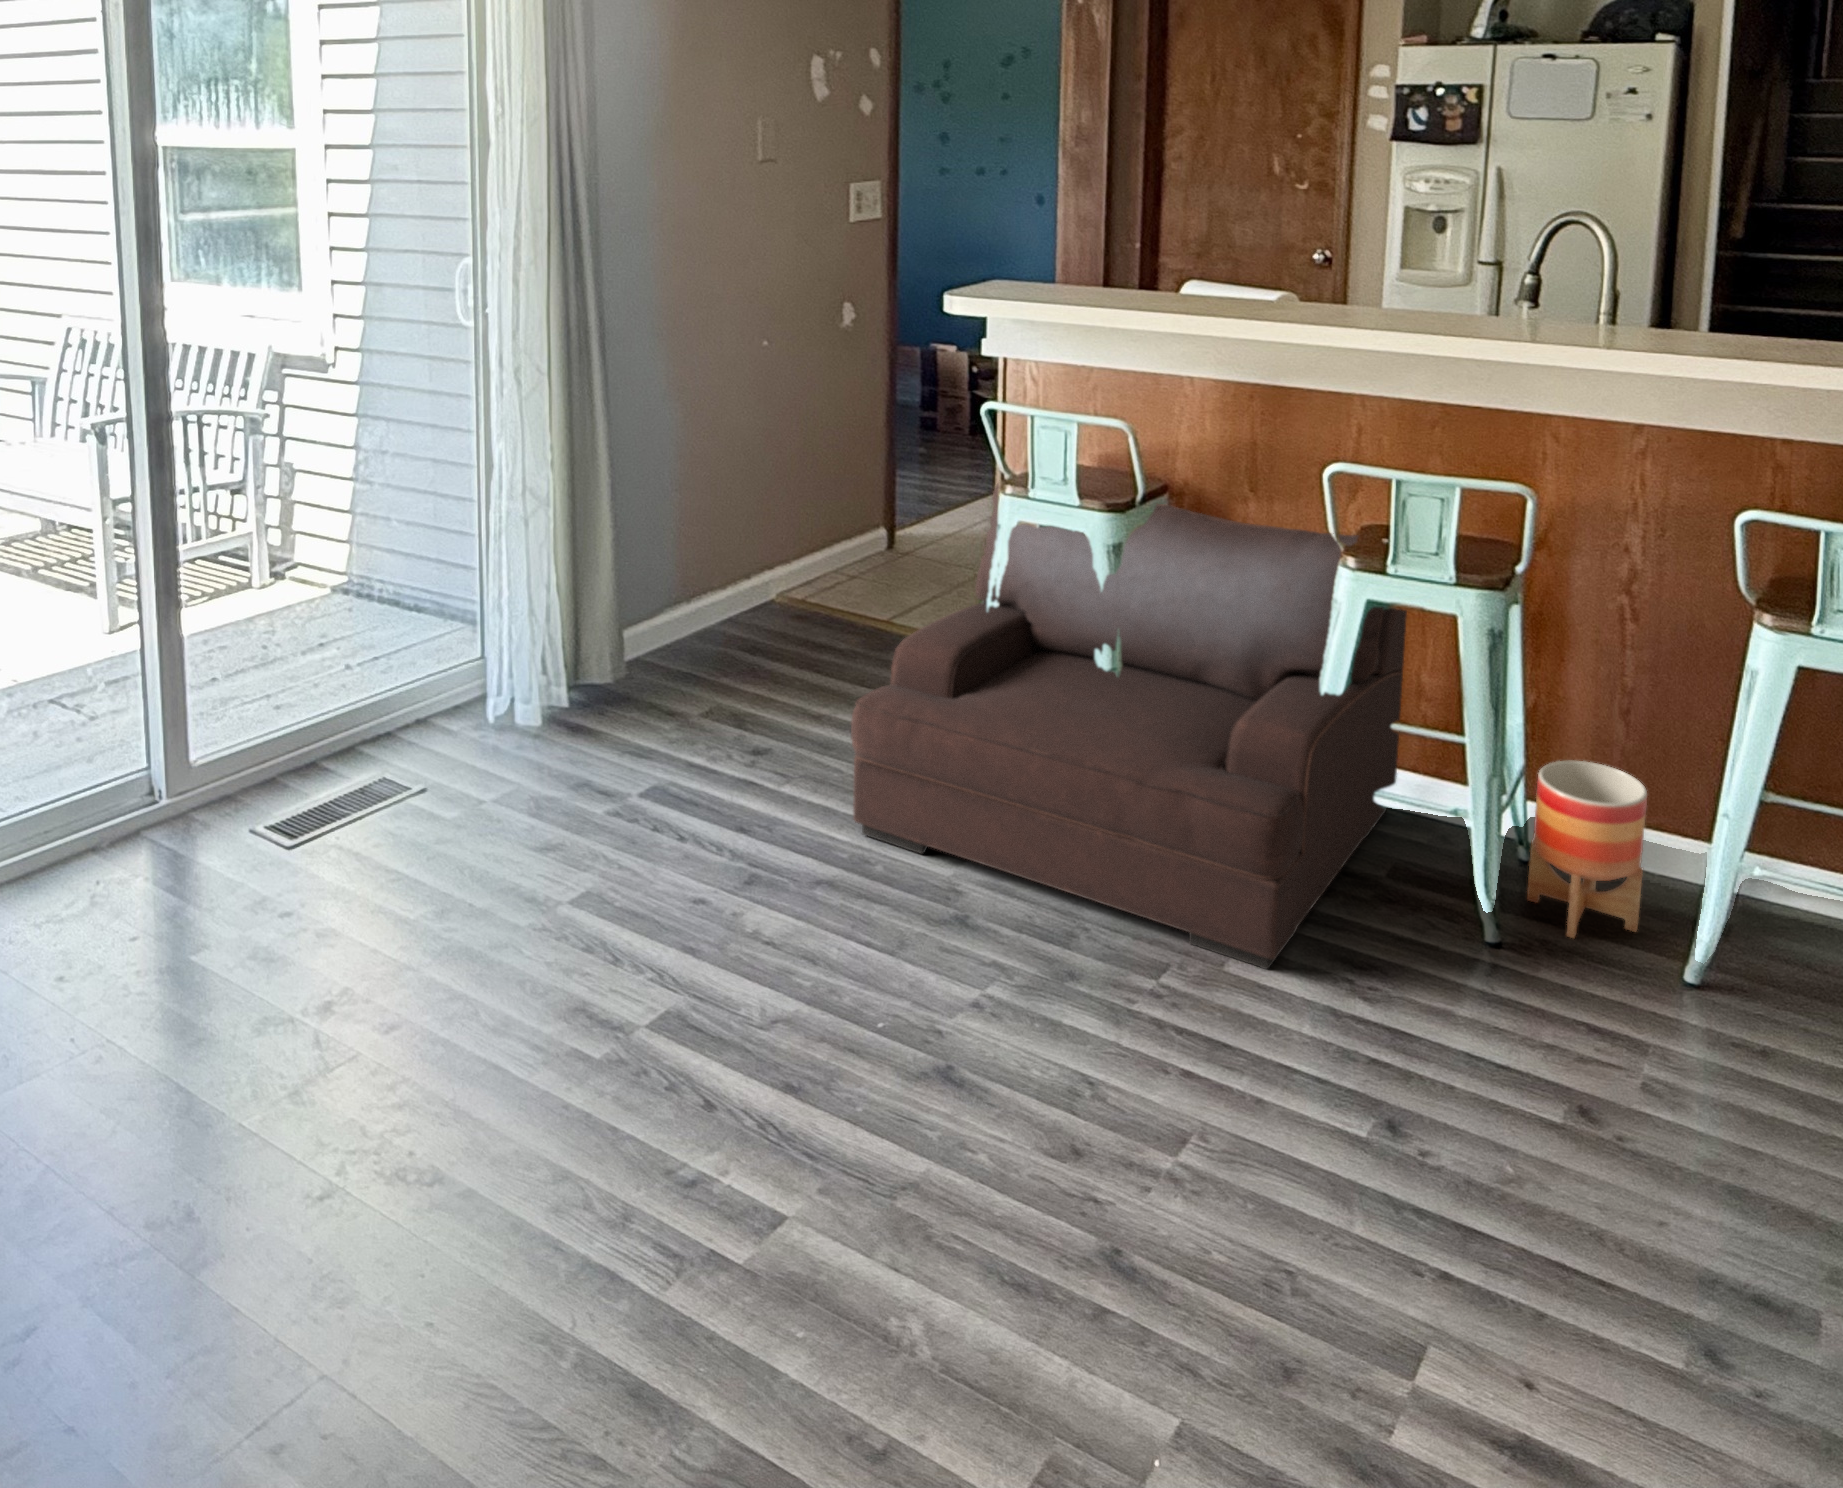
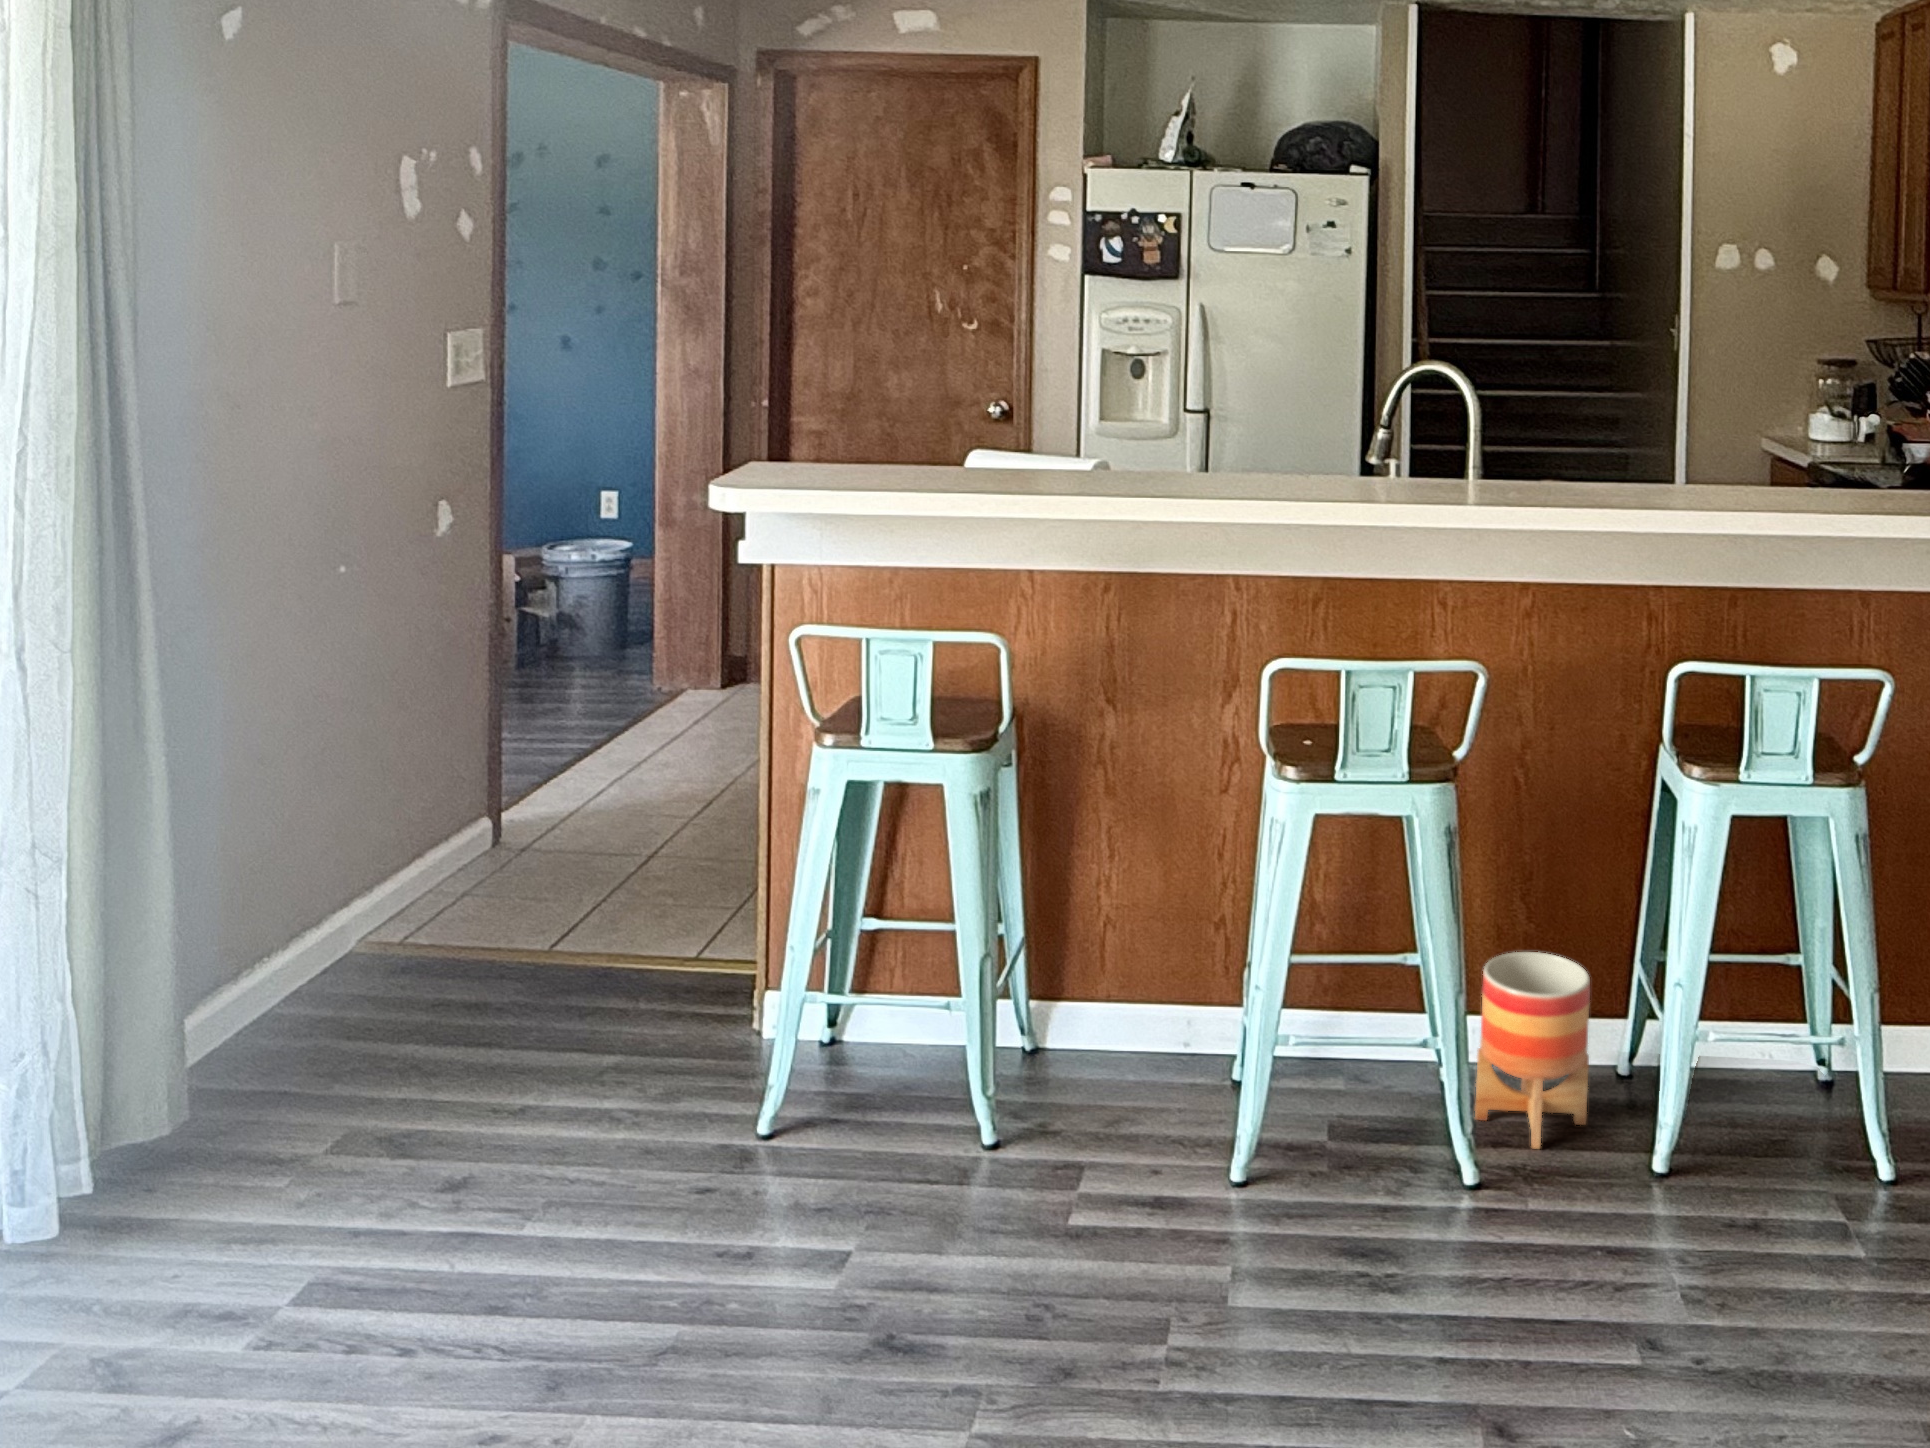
armchair: present [851,484,1407,969] -> none [665,721,1310,1285]

